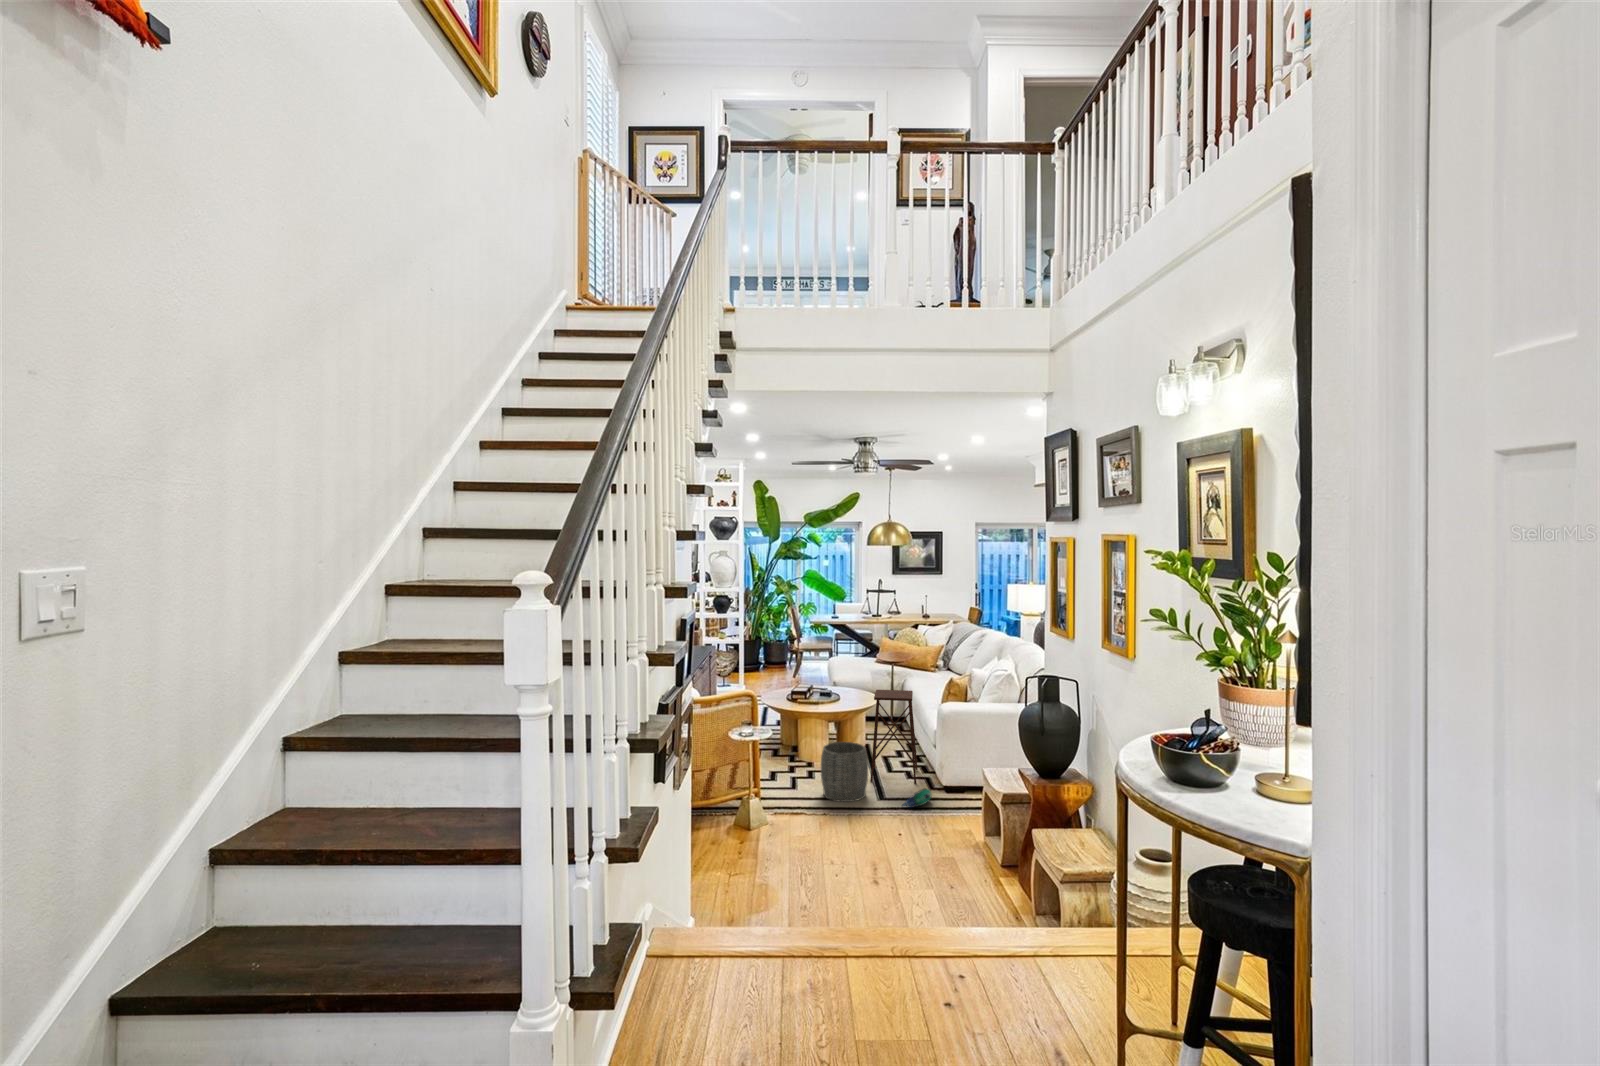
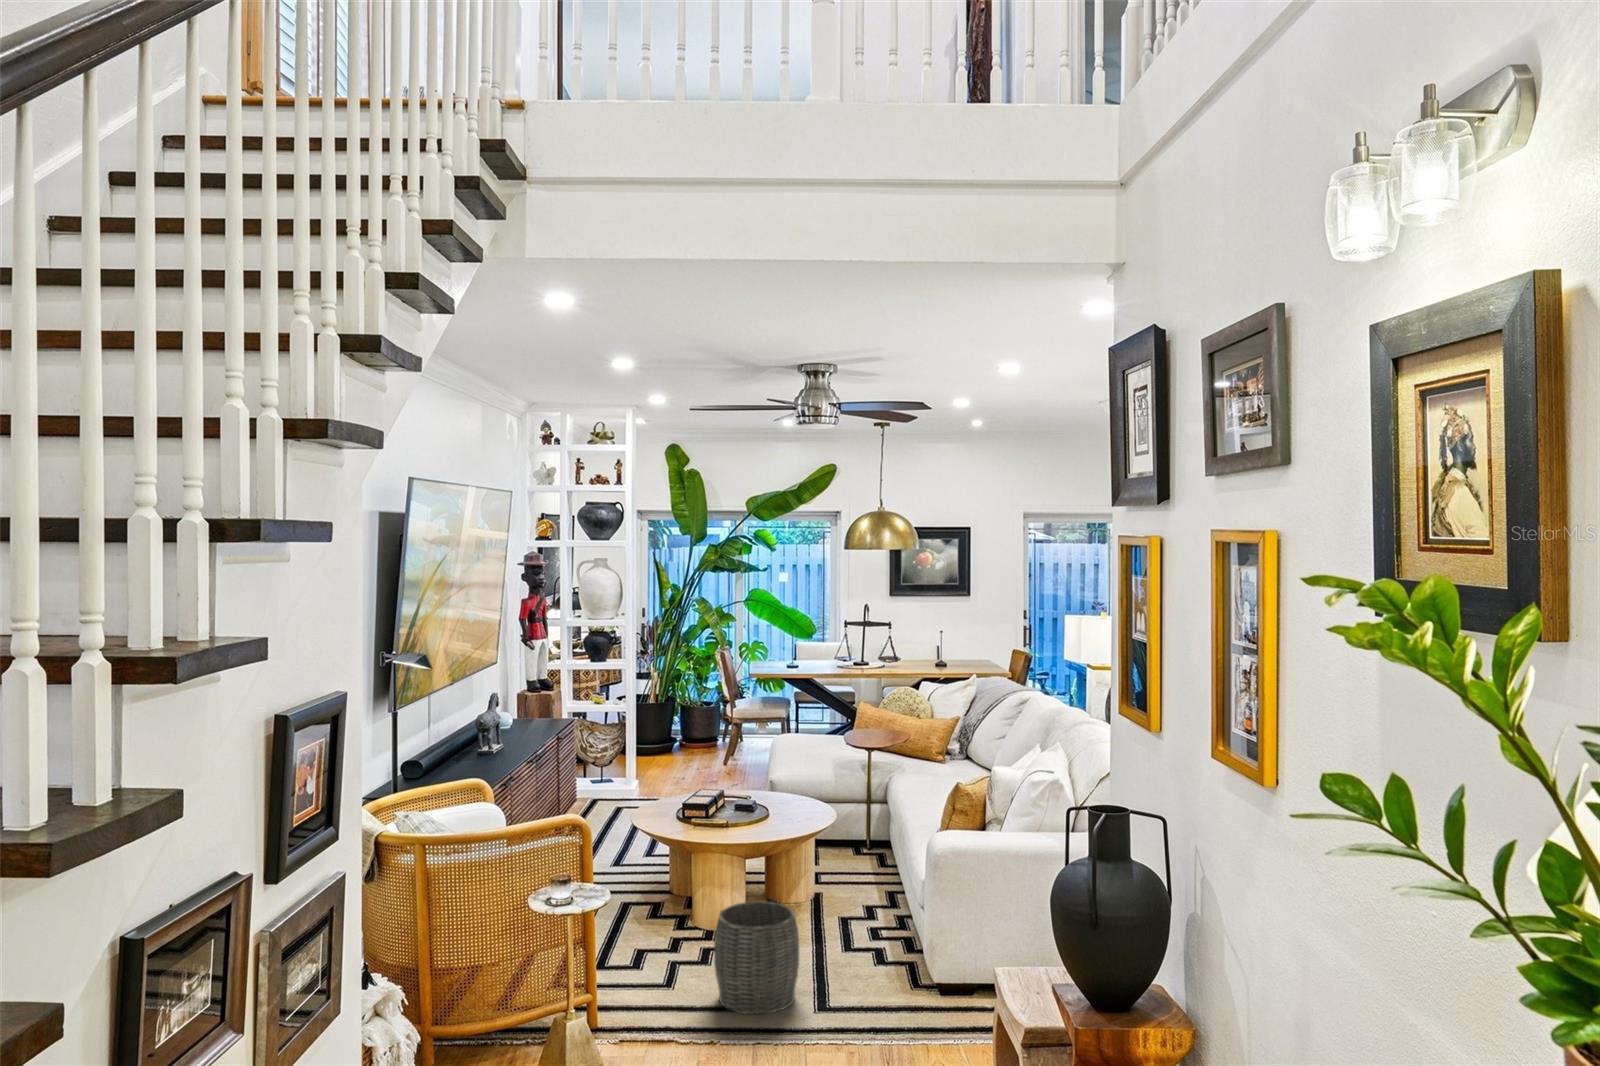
side table: present [870,690,918,784] -> none [809,804,896,975]
plush toy: present [902,788,932,808] -> none [854,989,910,1028]

